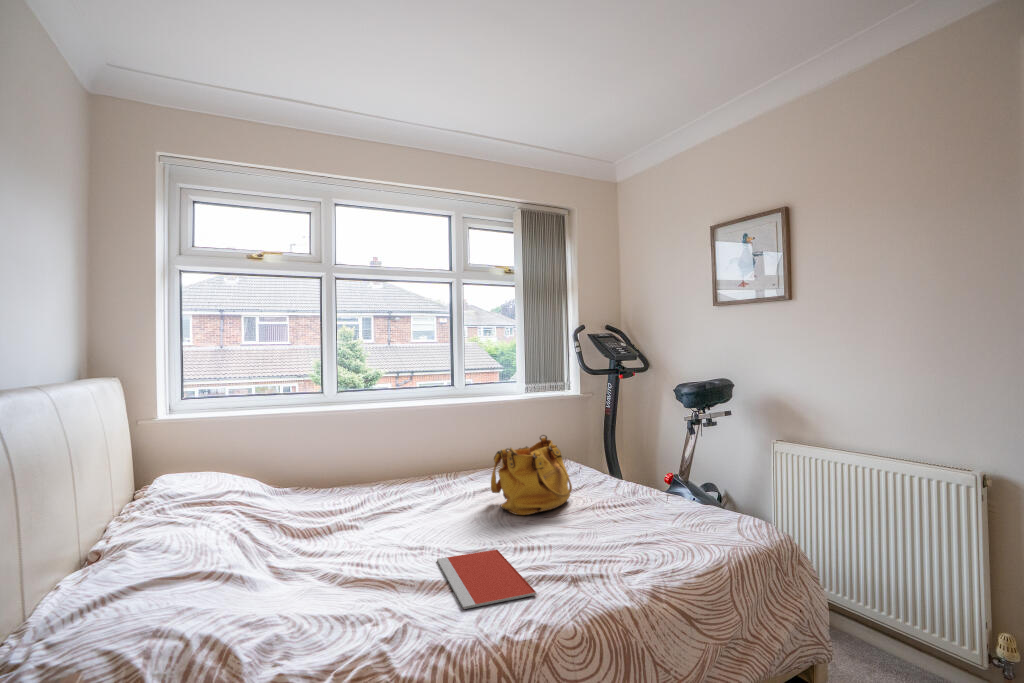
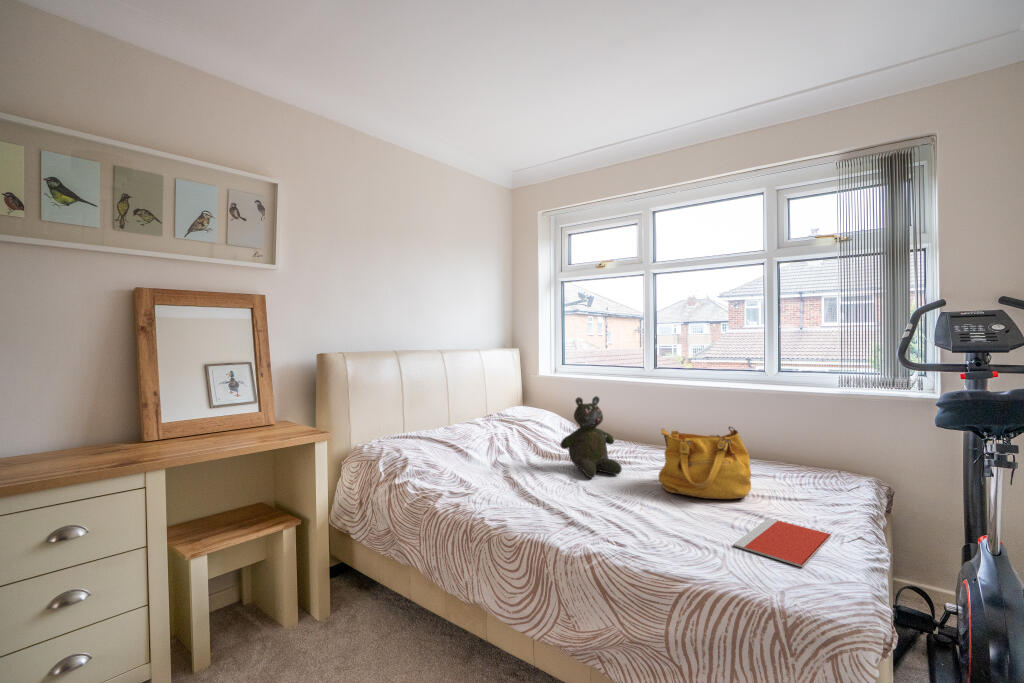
teddy bear: none [383,426,454,534] -> present [560,396,622,478]
notebook: present [437,550,537,609] -> present [733,518,831,567]

